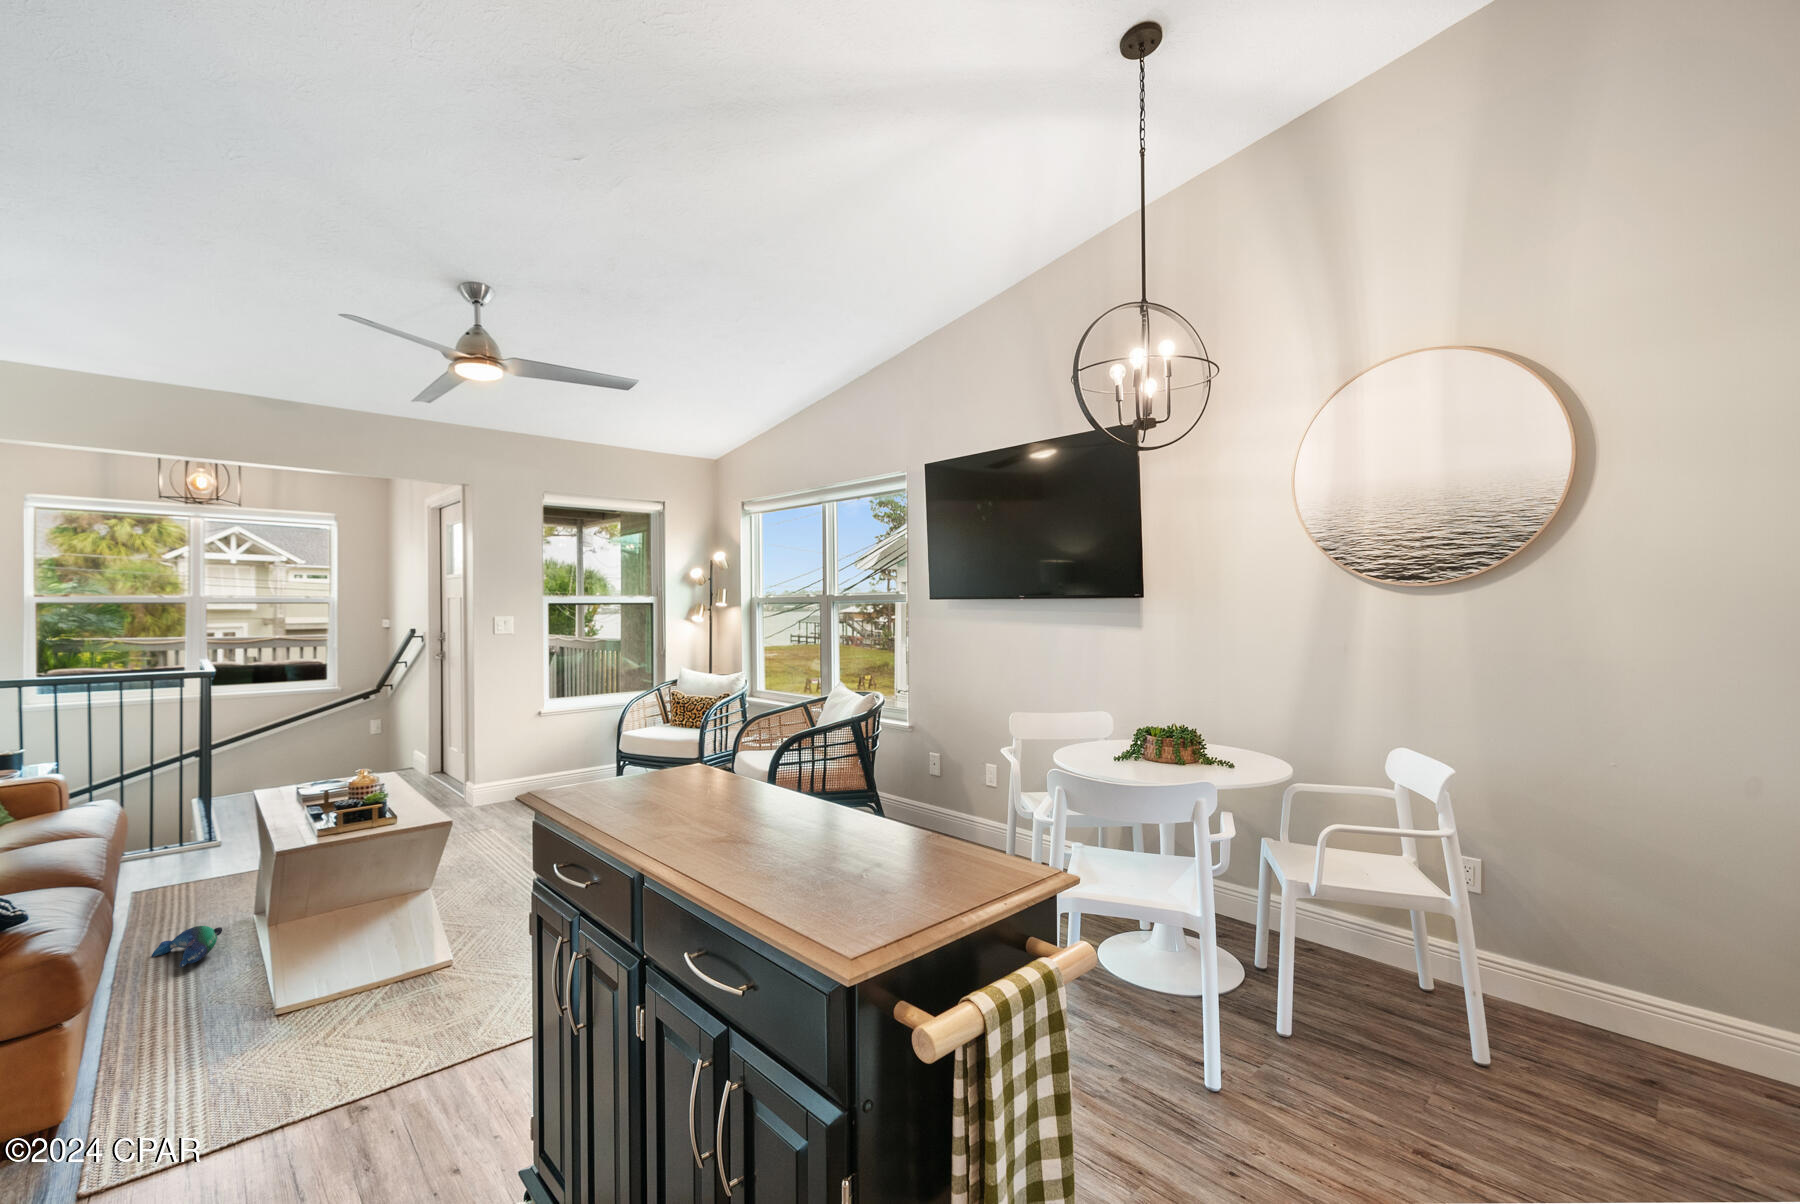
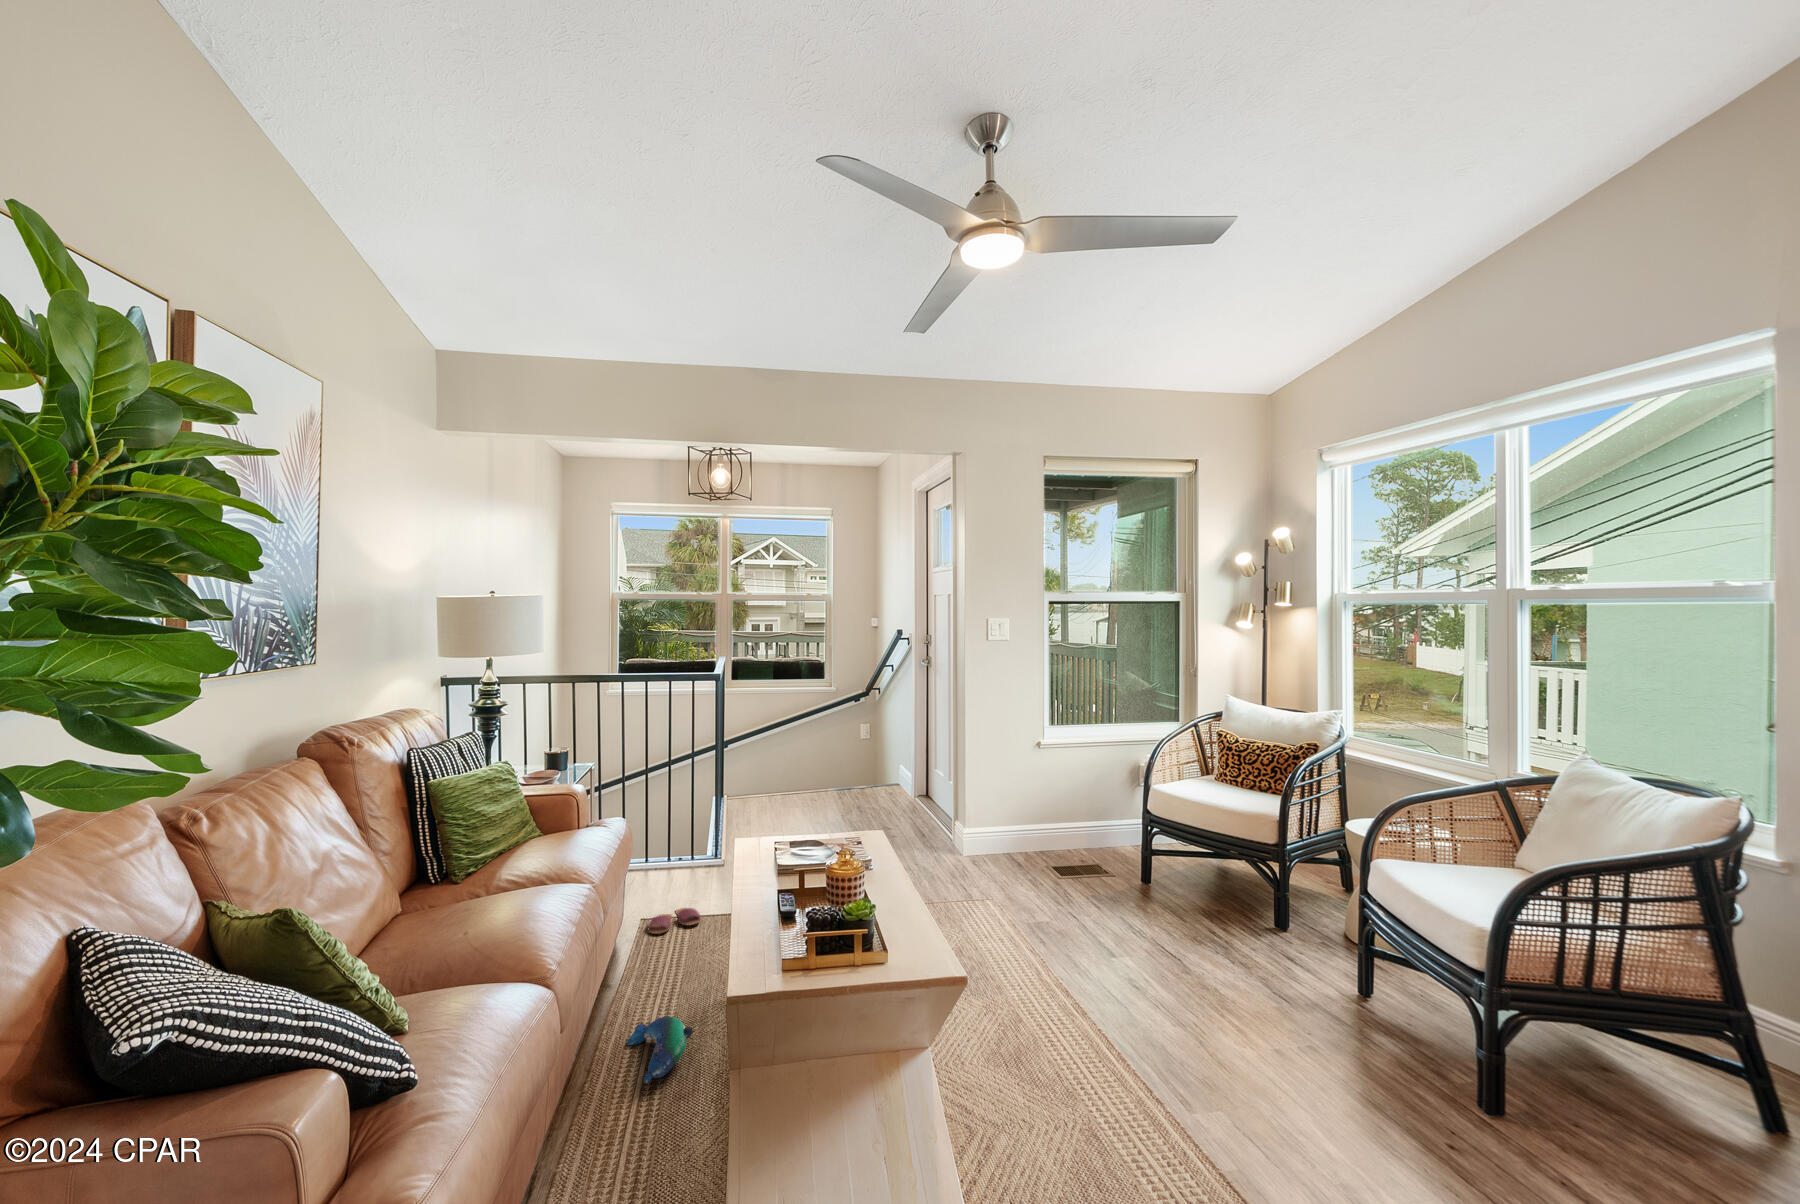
slippers: none [147,873,207,896] -> present [648,908,701,934]

